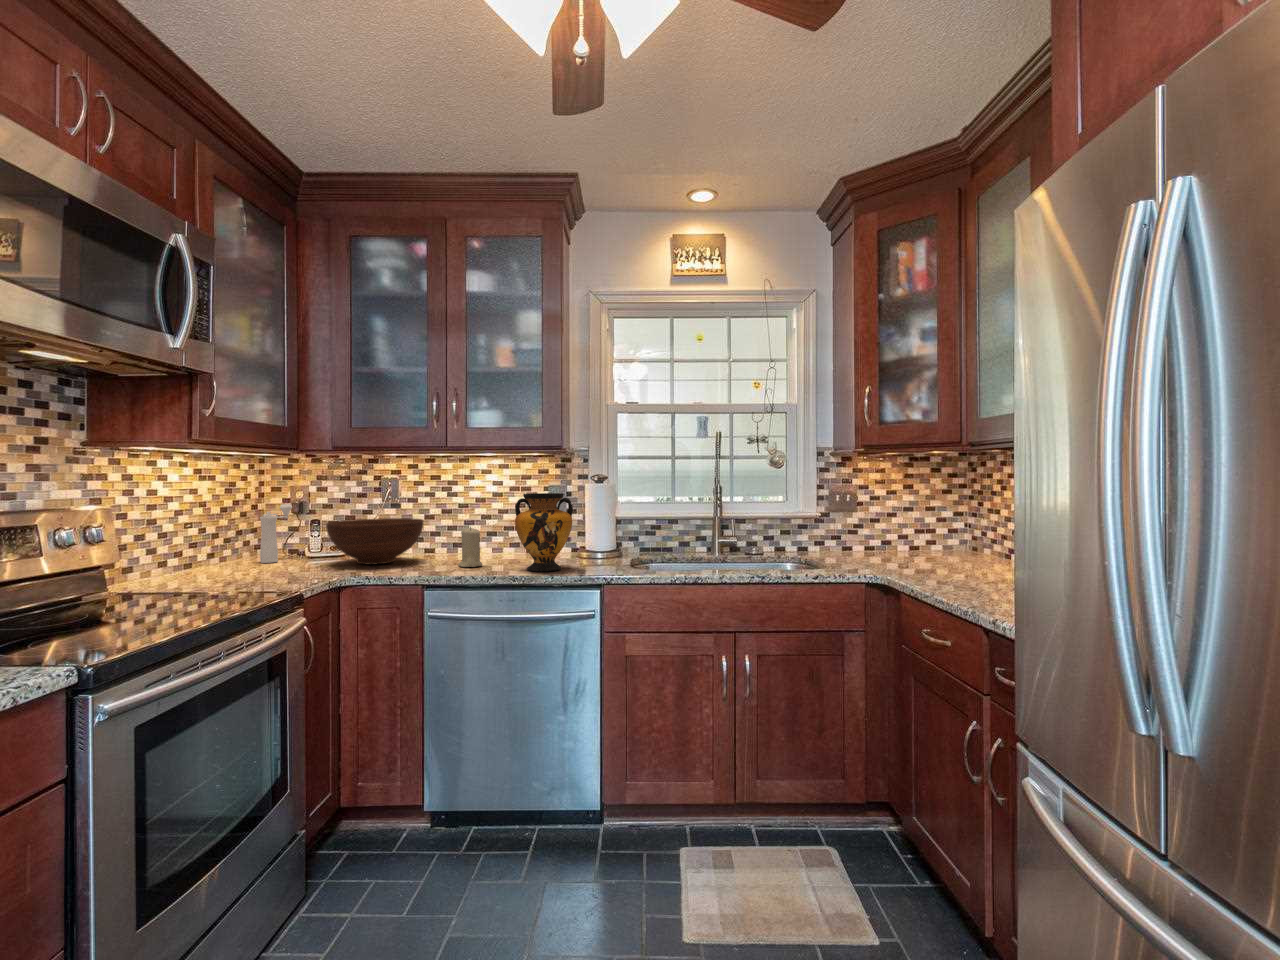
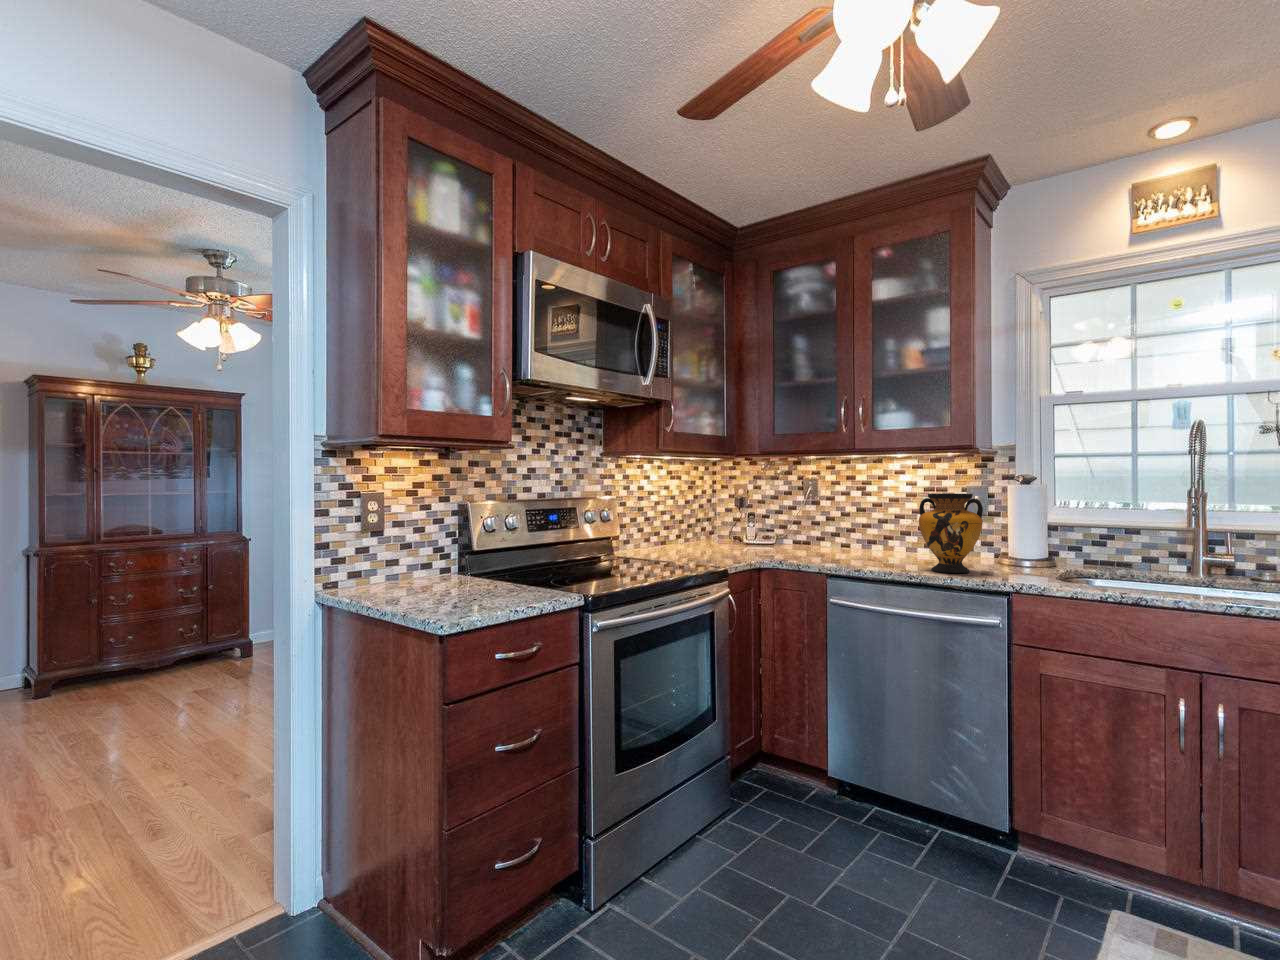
pepper mill: present [260,504,292,563] -> none [709,499,734,546]
fruit bowl: present [326,518,423,564] -> none [755,514,837,553]
candle: present [458,527,482,567] -> none [865,524,888,563]

